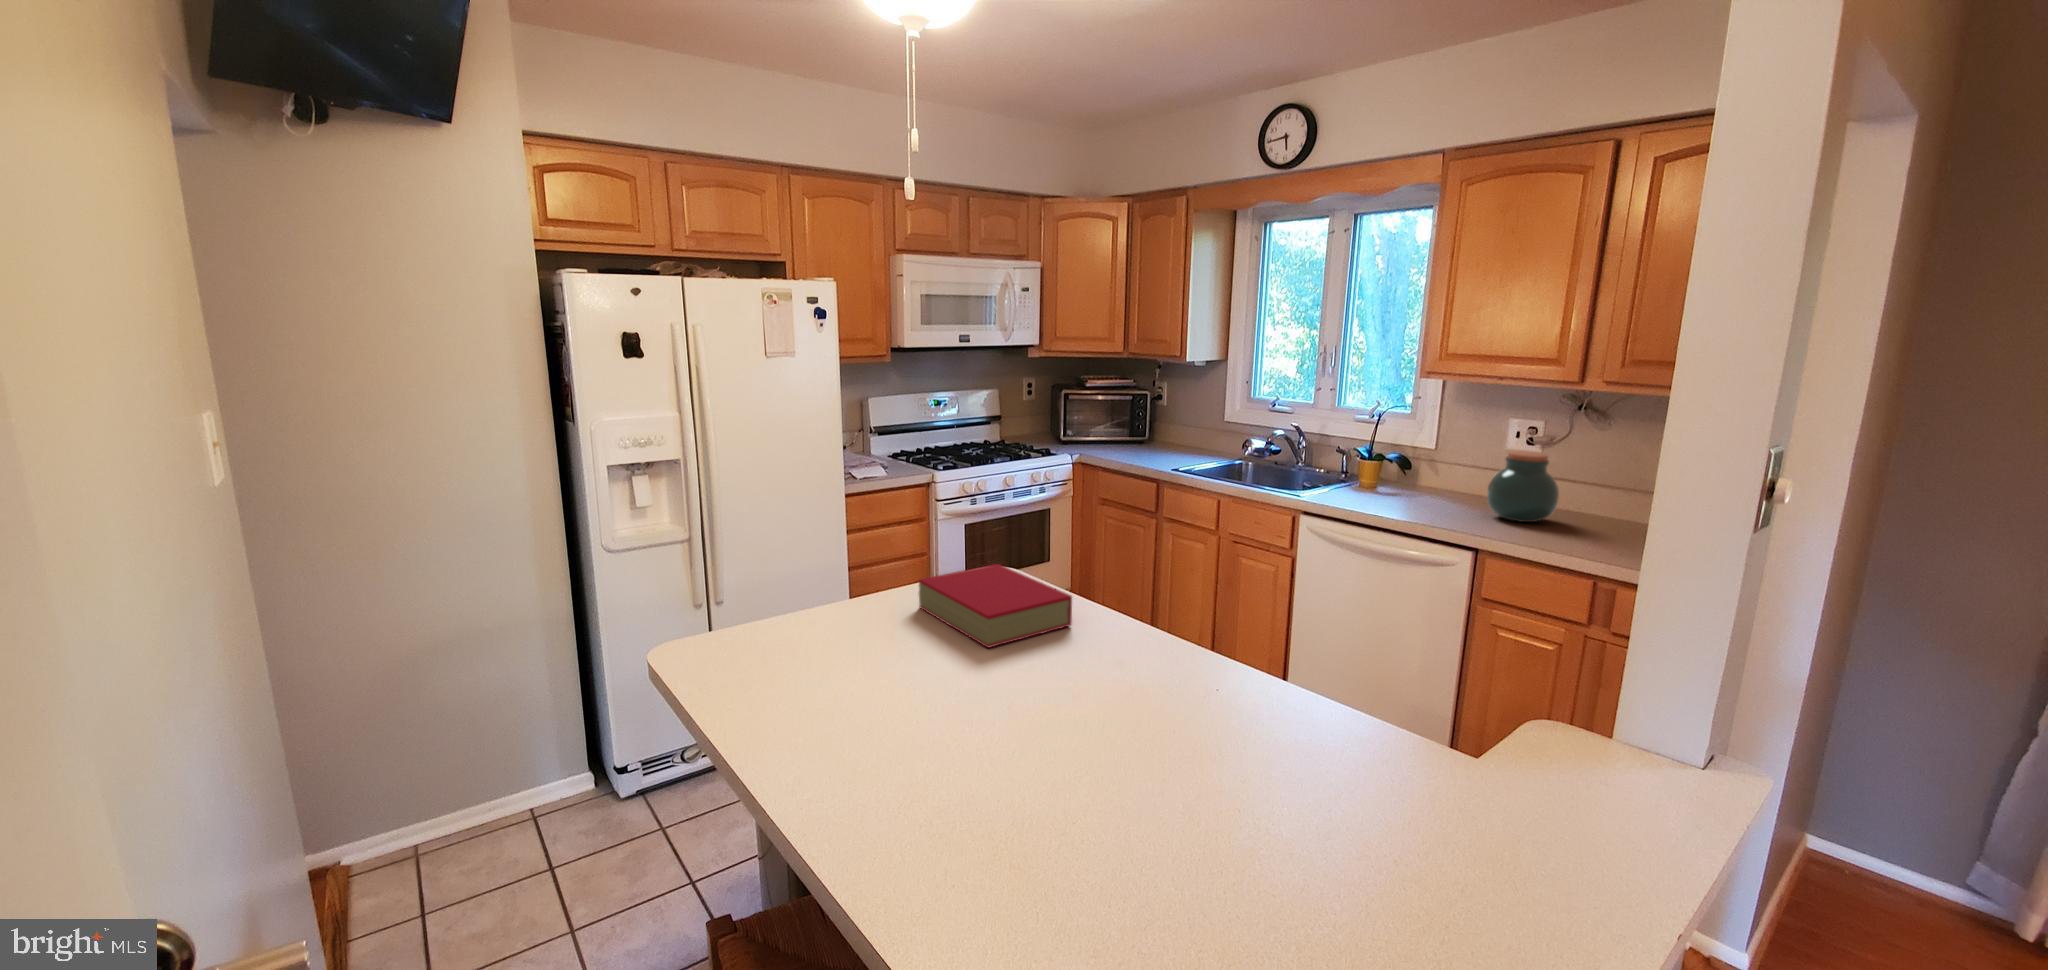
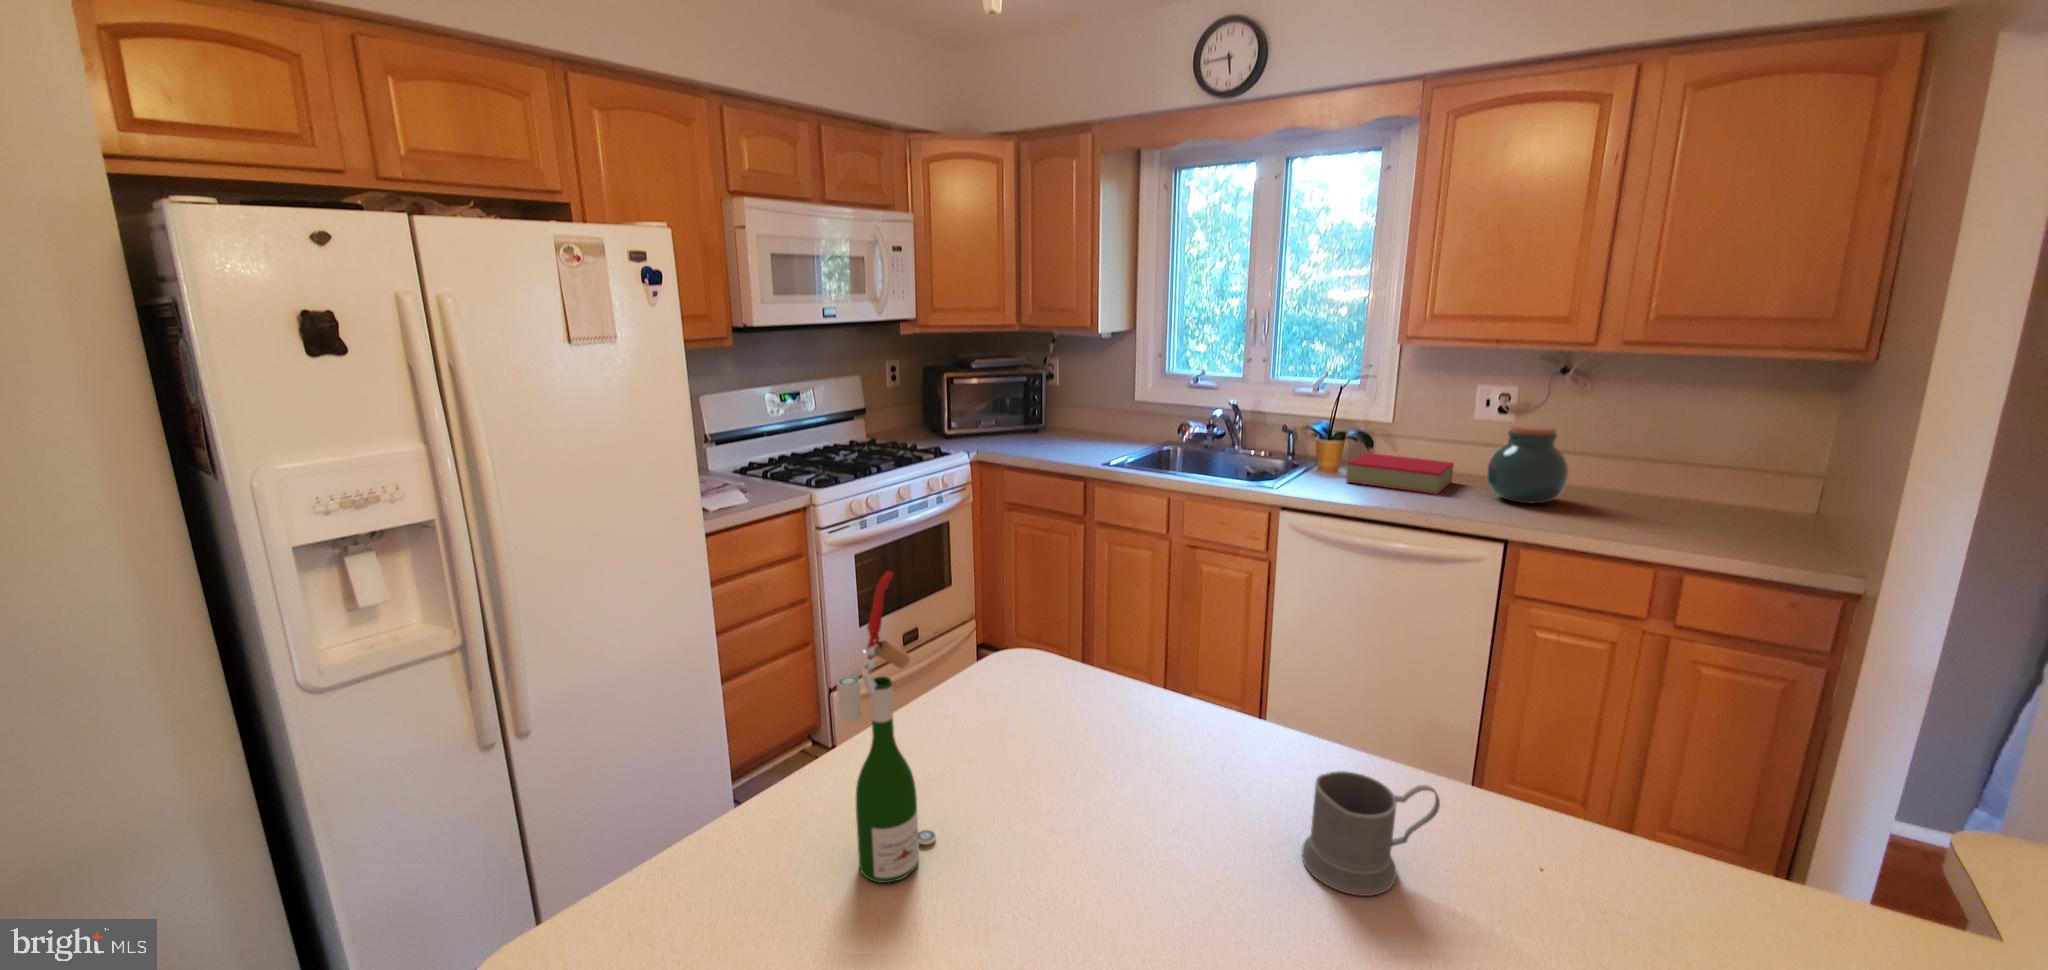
wine bottle: none [830,472,884,637] -> present [837,572,936,883]
book: present [919,564,1072,648] -> present [1346,453,1454,494]
mug: none [1070,611,1141,675] -> present [1302,771,1440,896]

